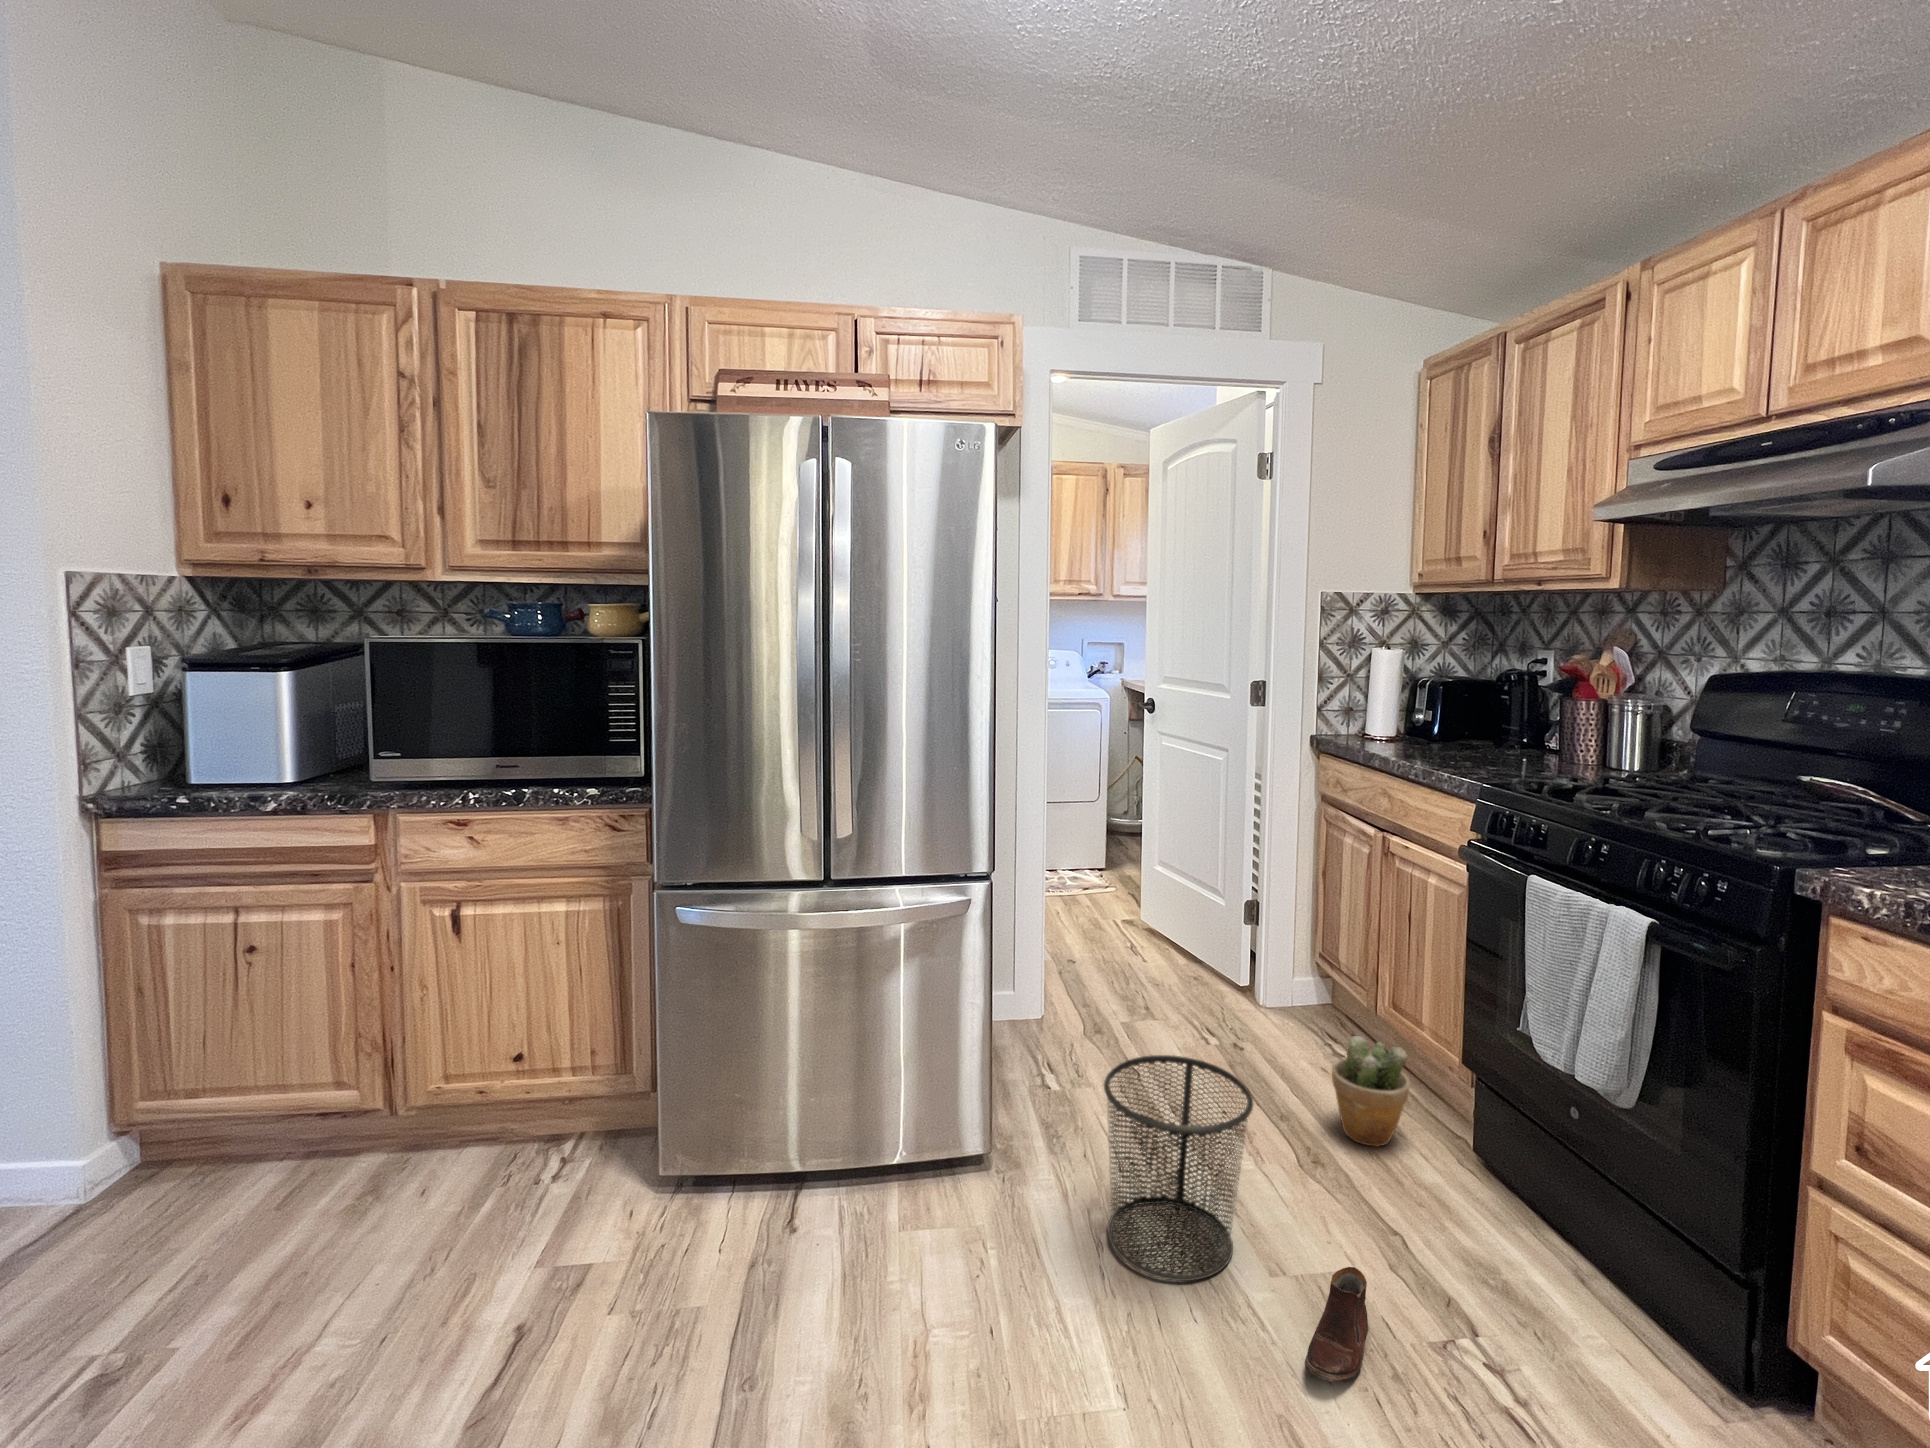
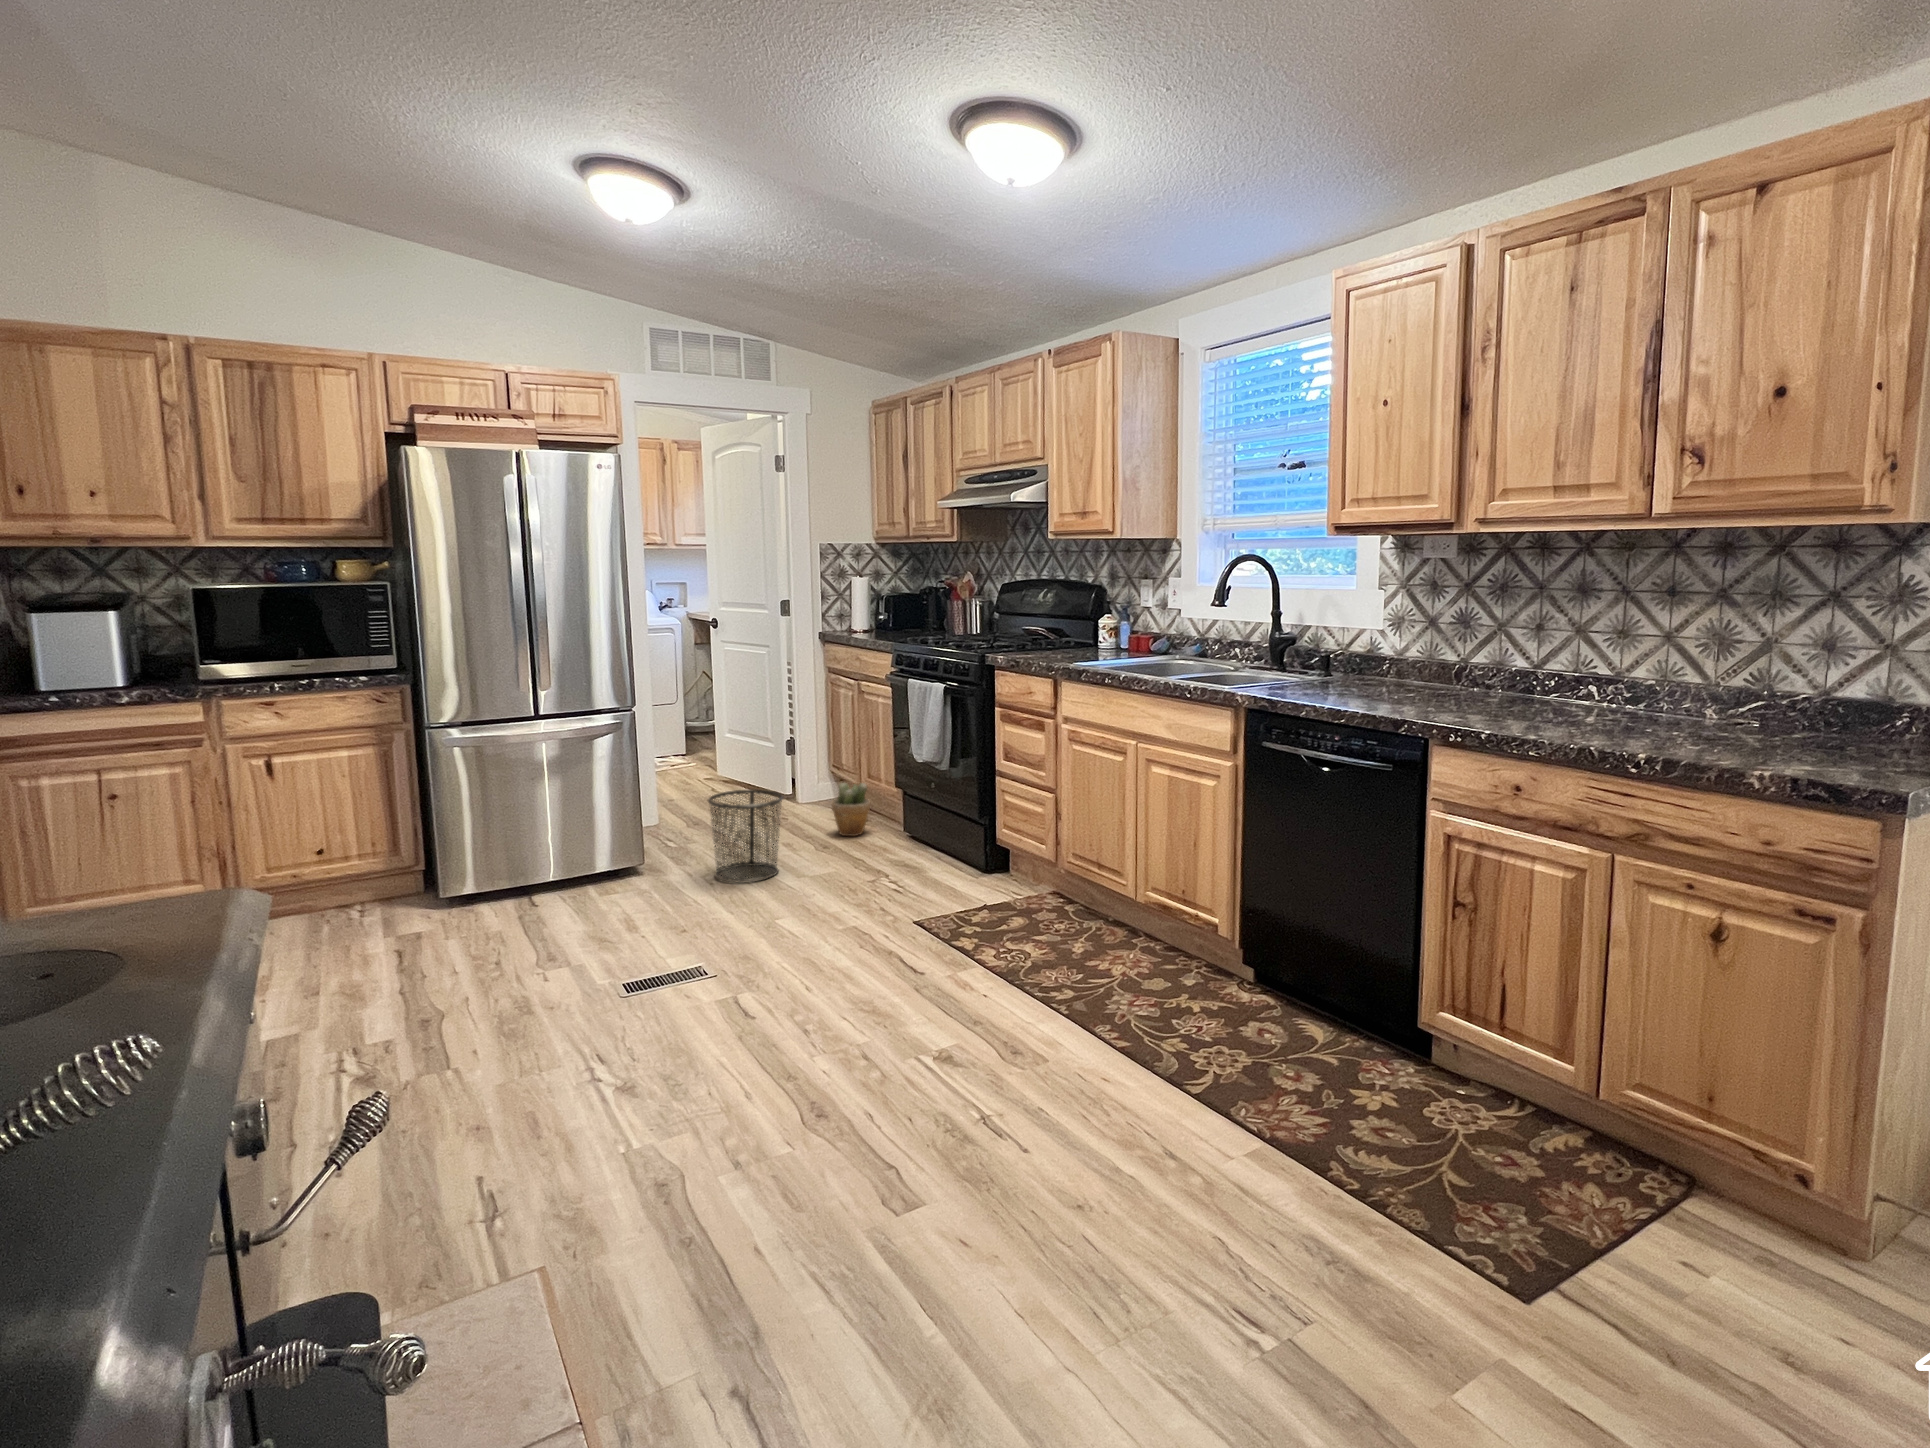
shoe: present [1305,1267,1368,1383] -> none [809,855,839,888]

